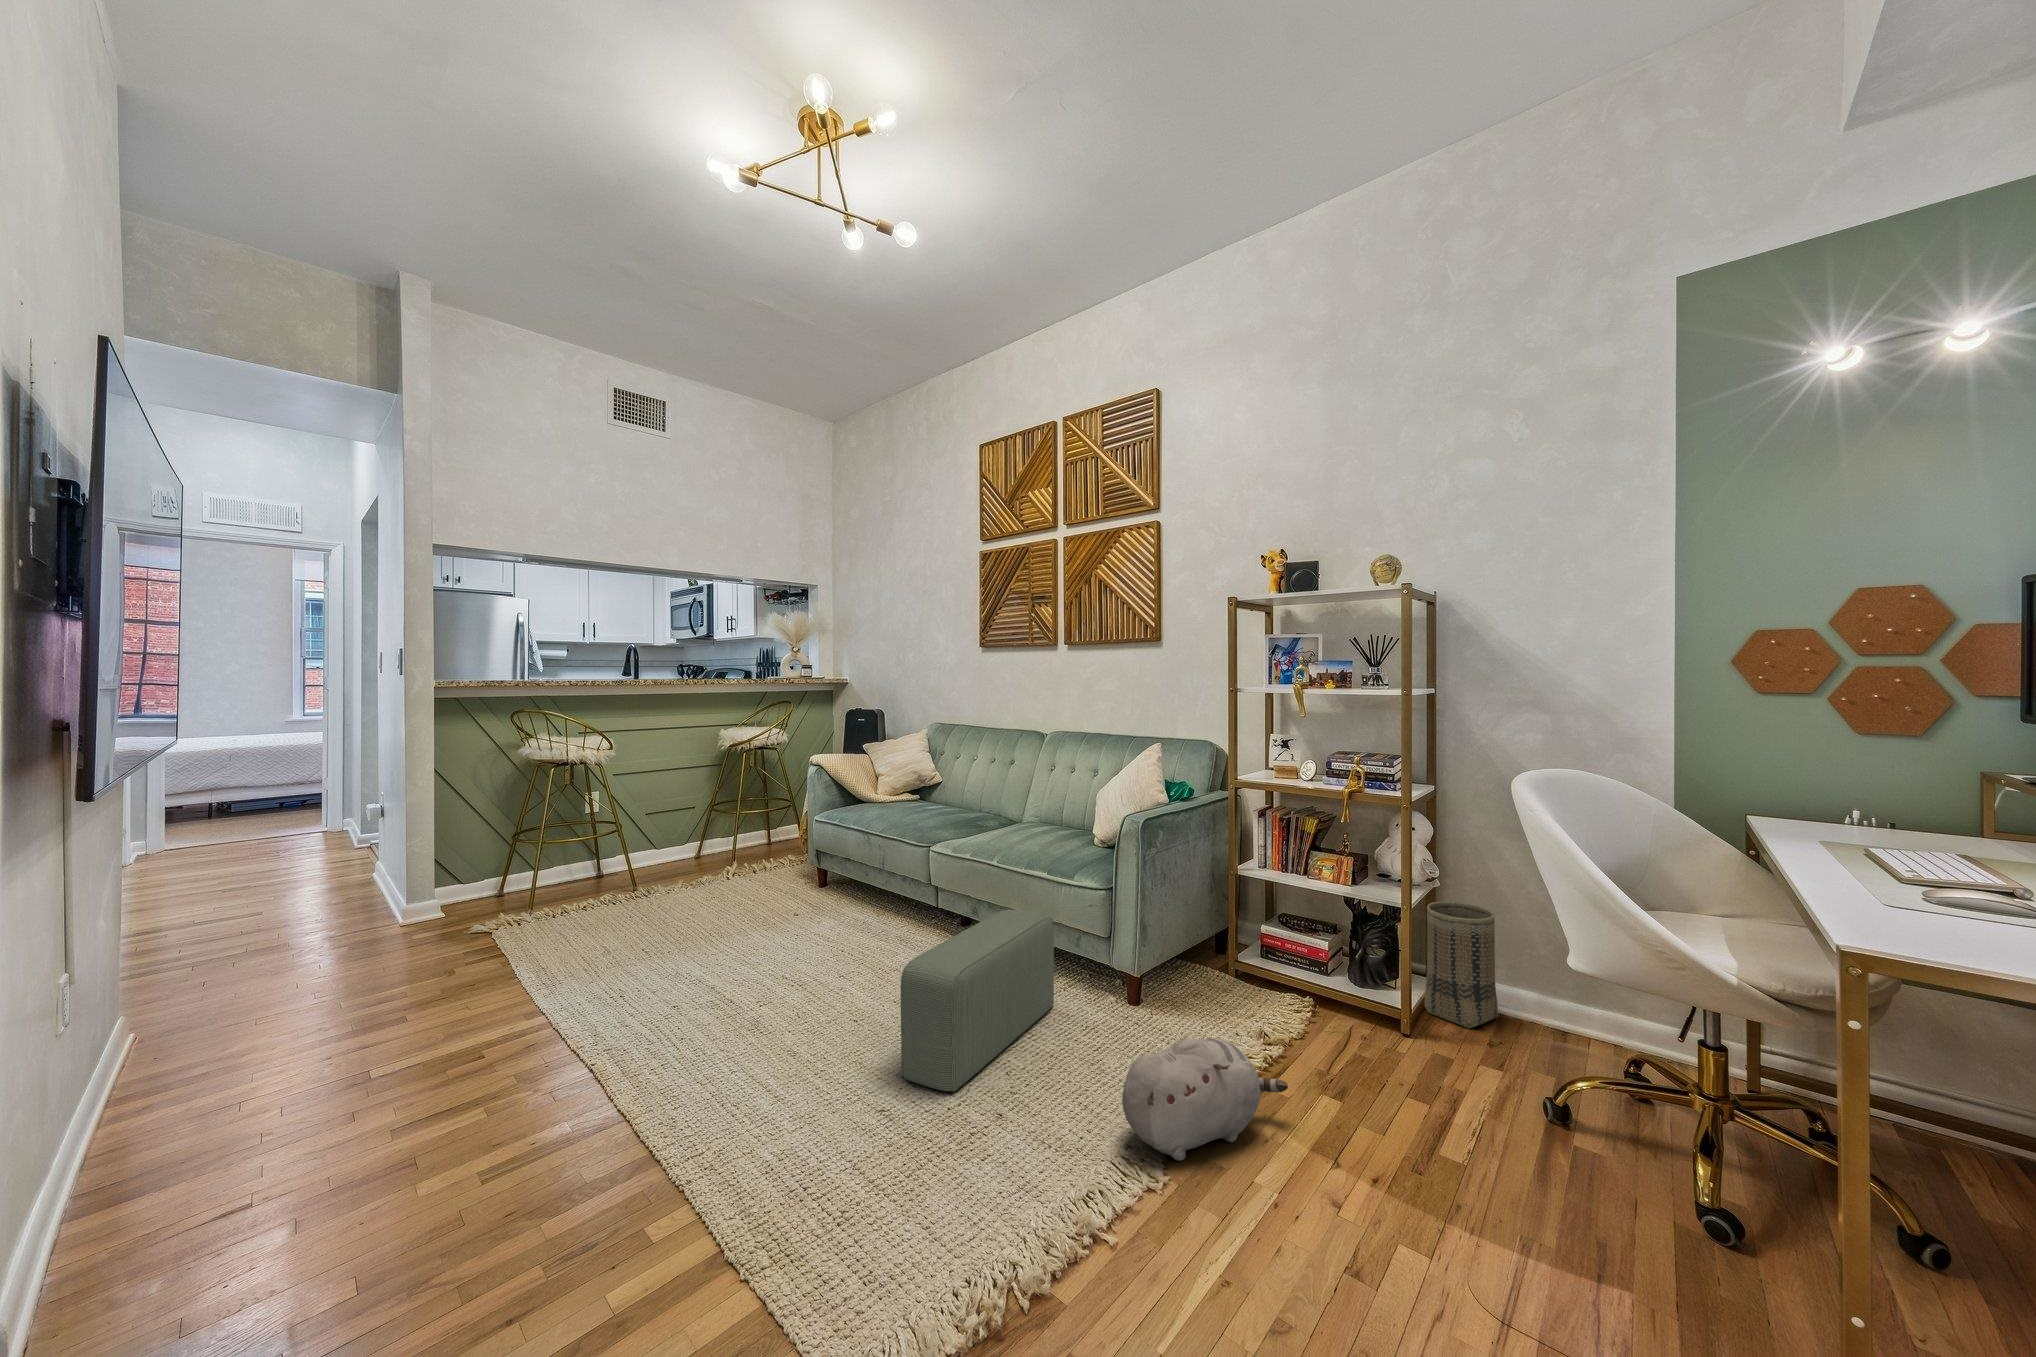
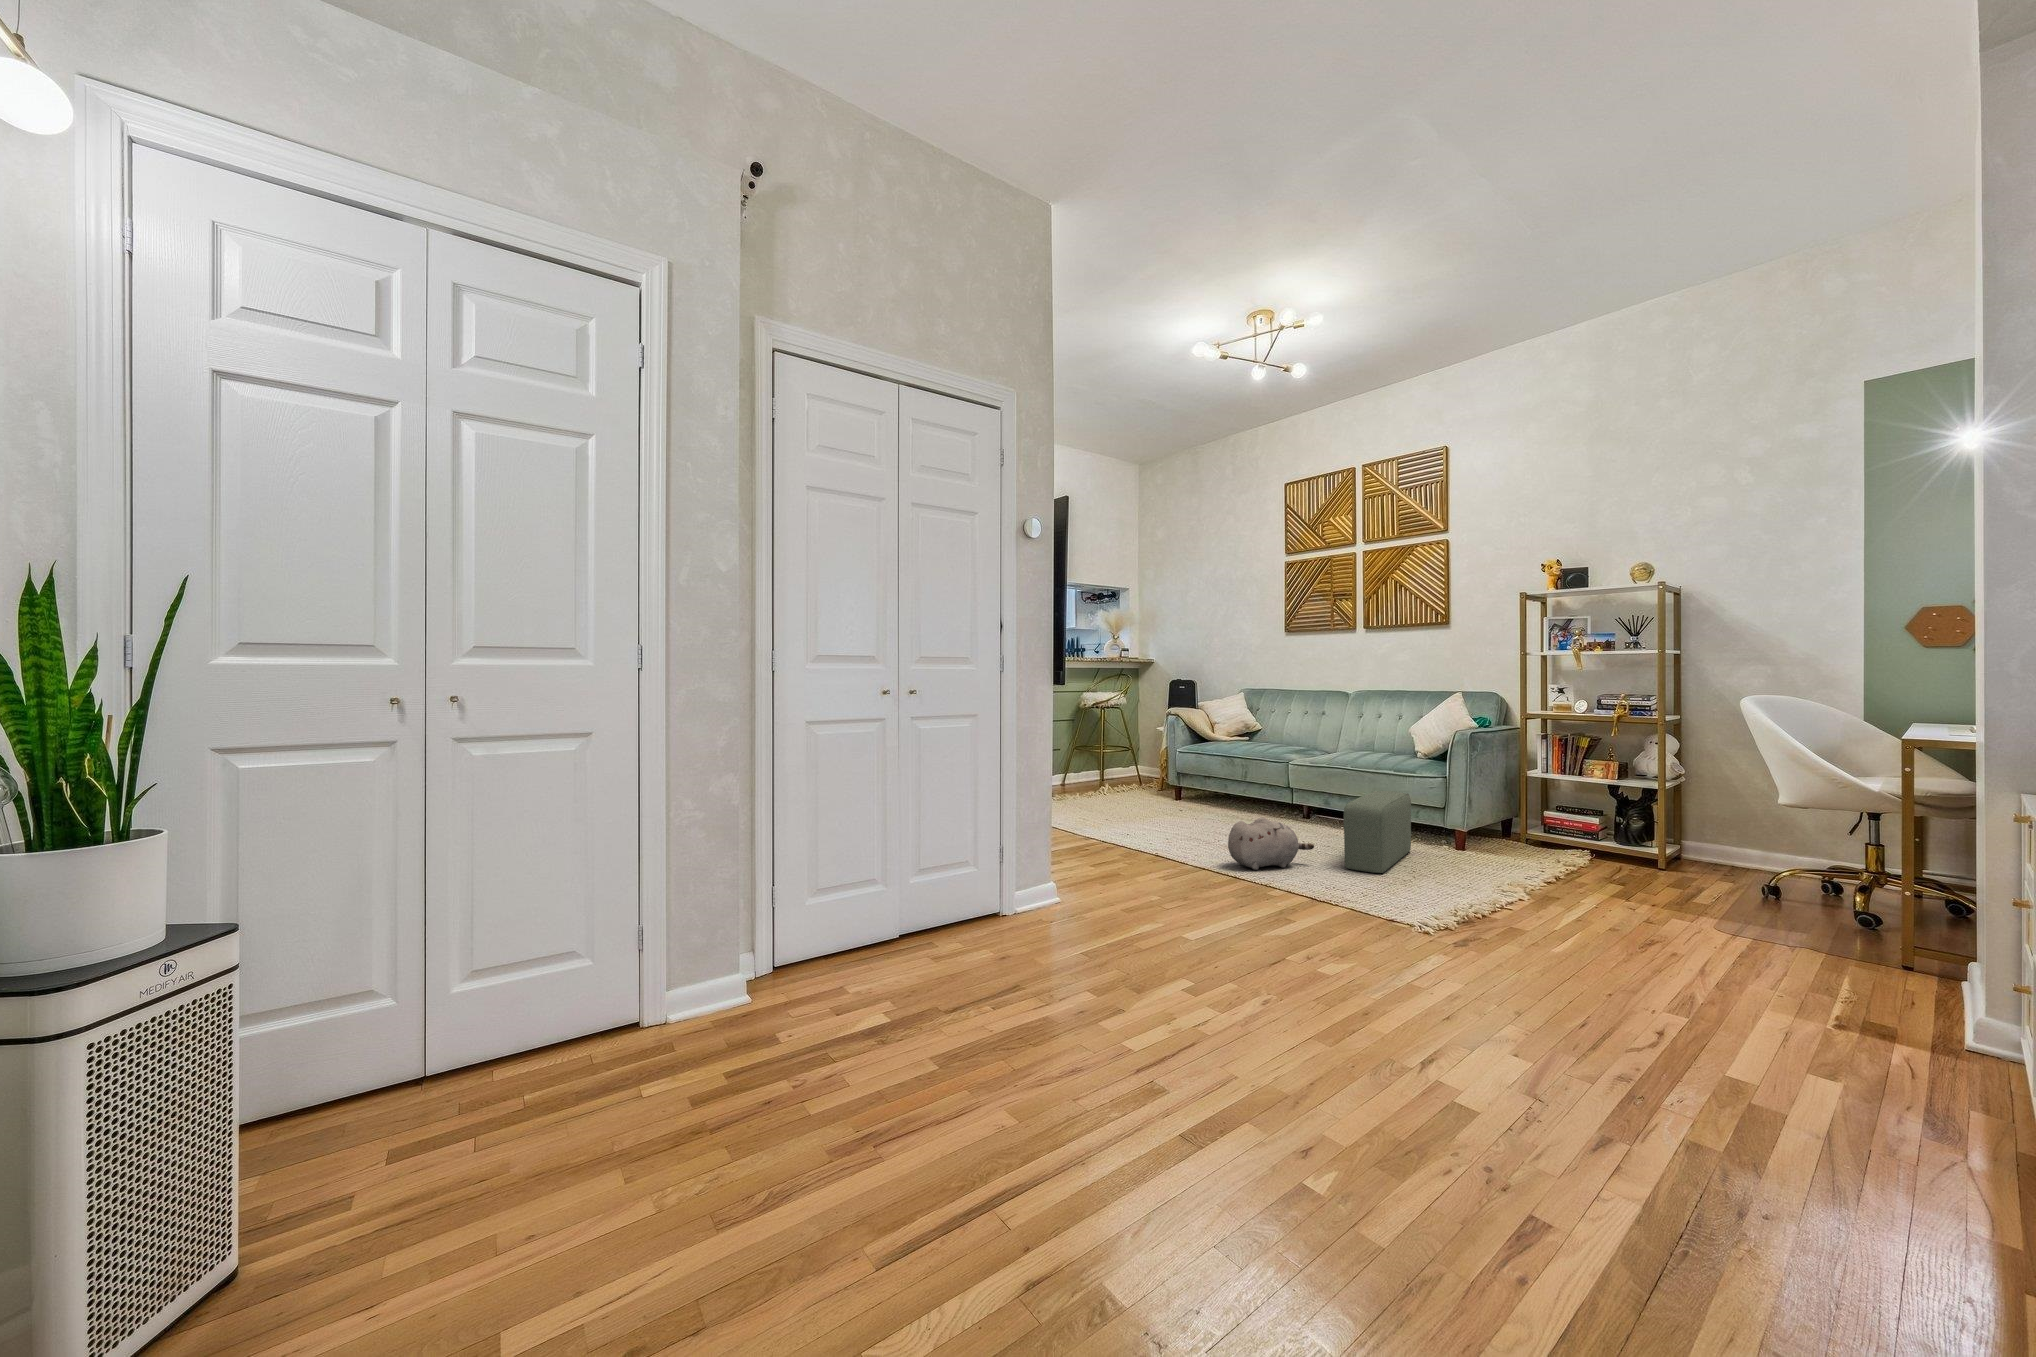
basket: present [1424,902,1498,1028] -> none [1675,792,1730,868]
plush toy: present [1122,1038,1288,1161] -> present [1228,817,1314,870]

